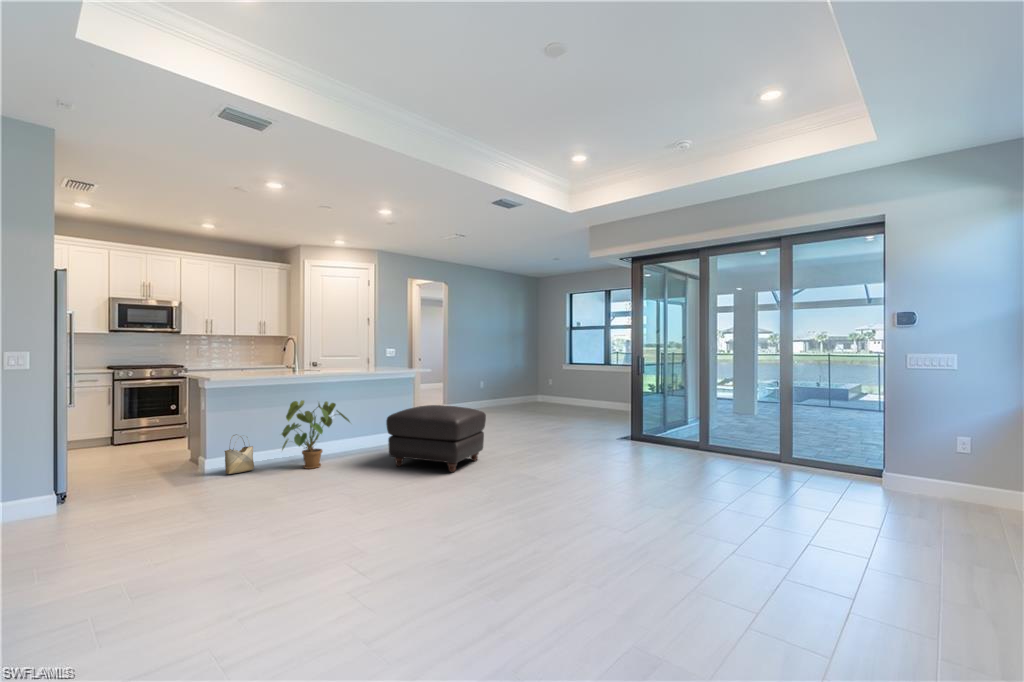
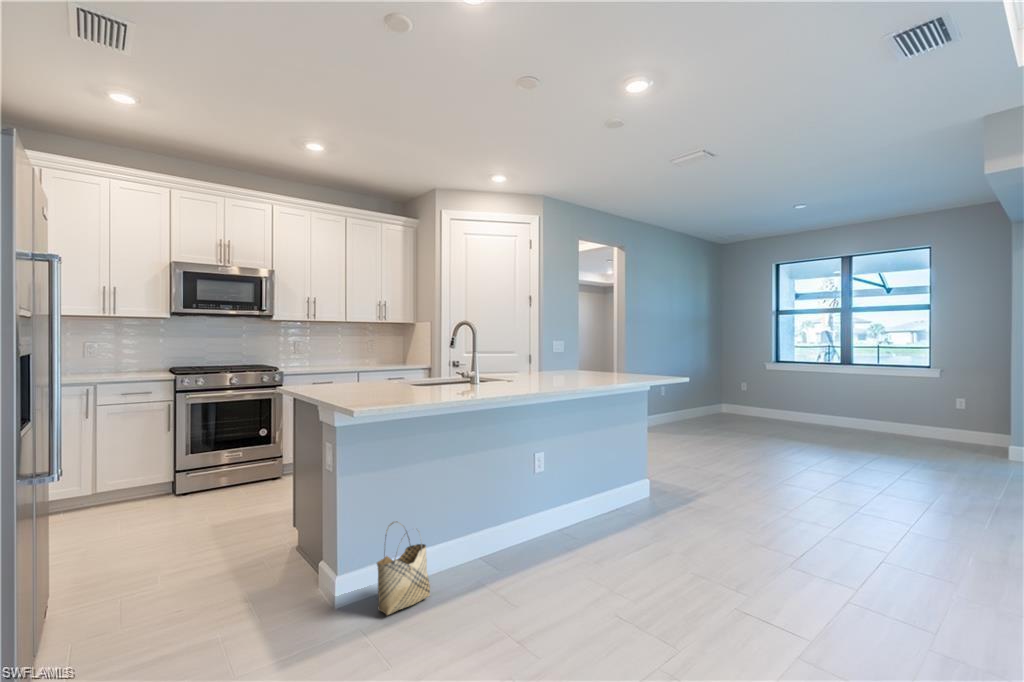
house plant: present [282,400,350,469] -> none [476,444,606,597]
ottoman: present [386,405,486,472] -> none [699,457,922,637]

